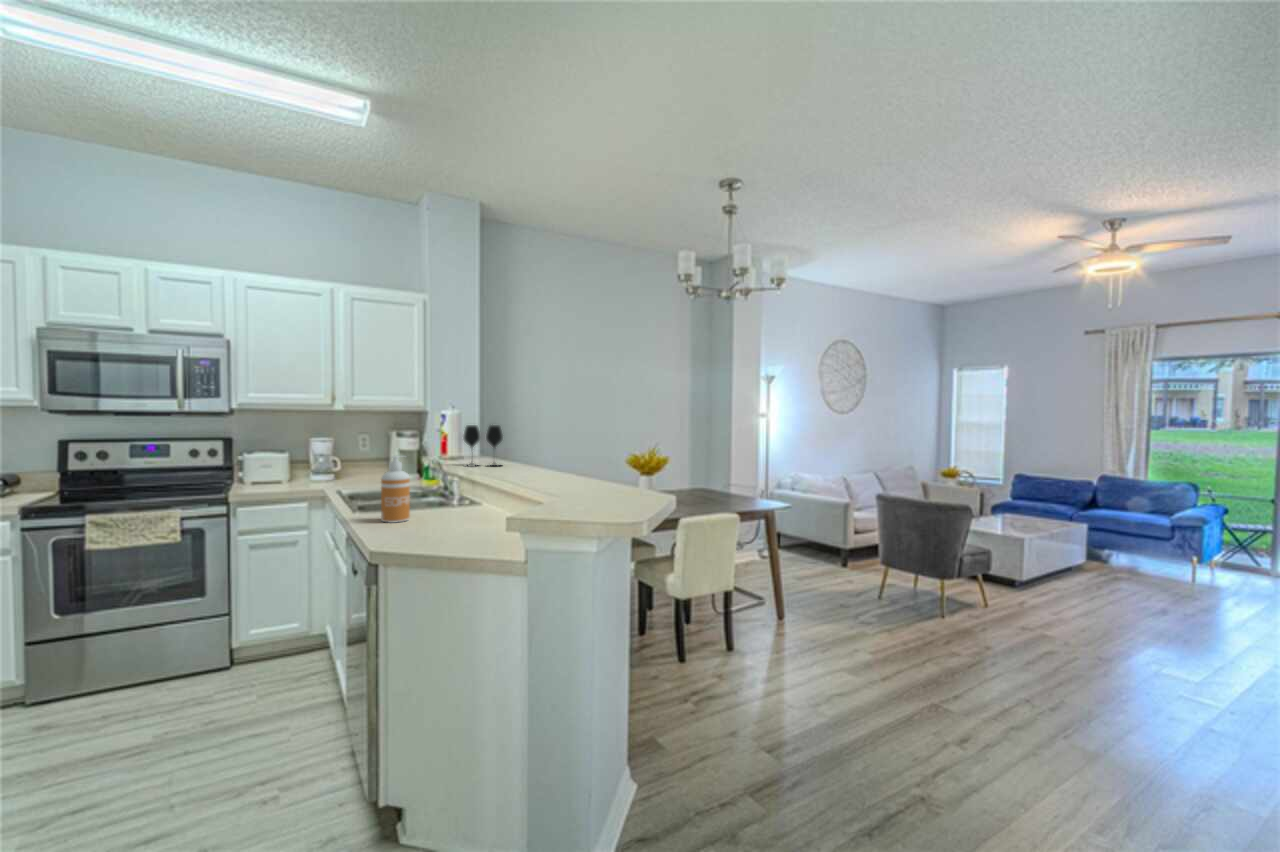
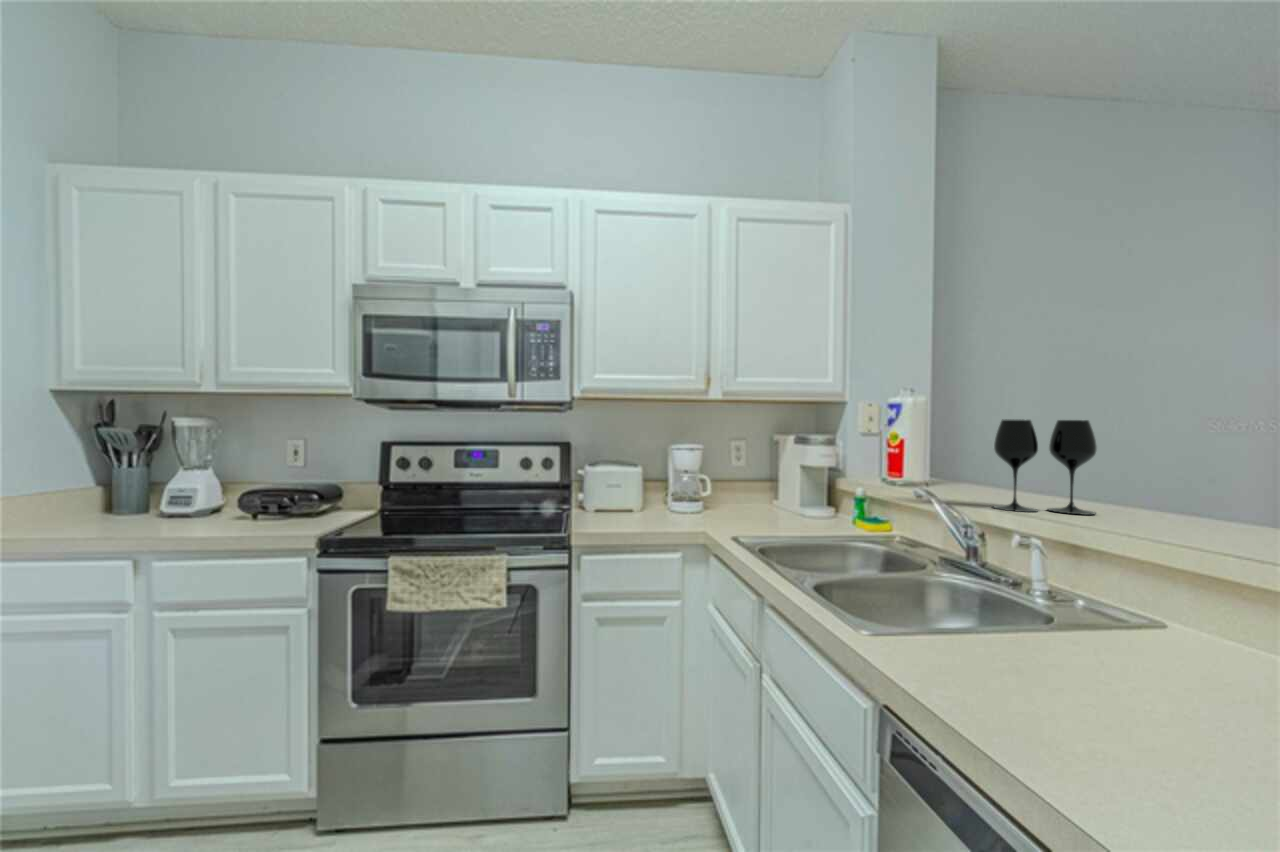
soap dispenser: present [381,456,410,523] -> none [1053,500,1181,769]

